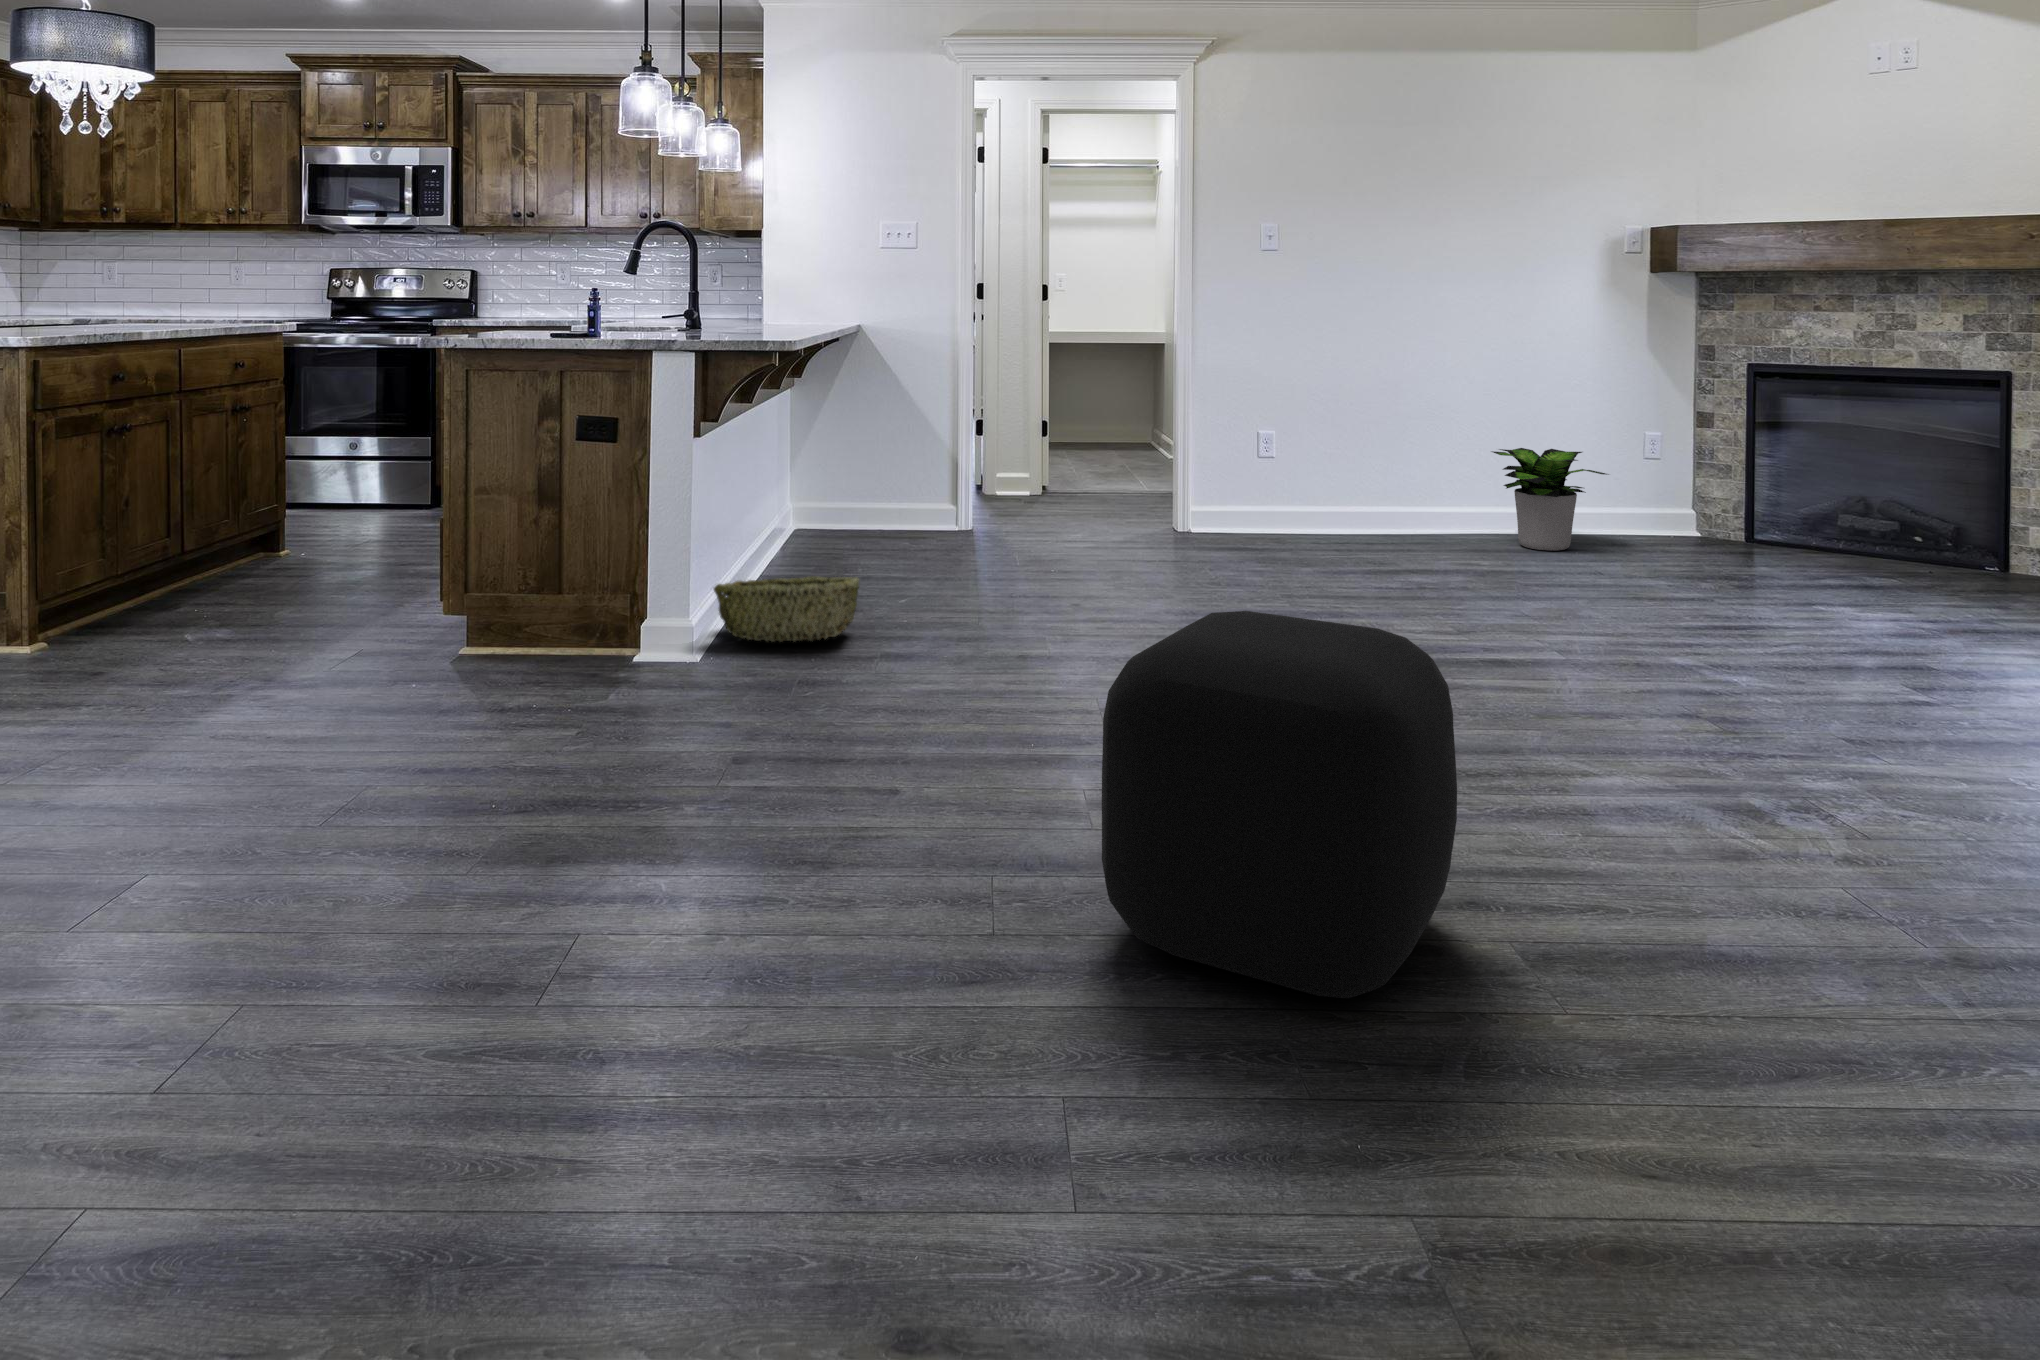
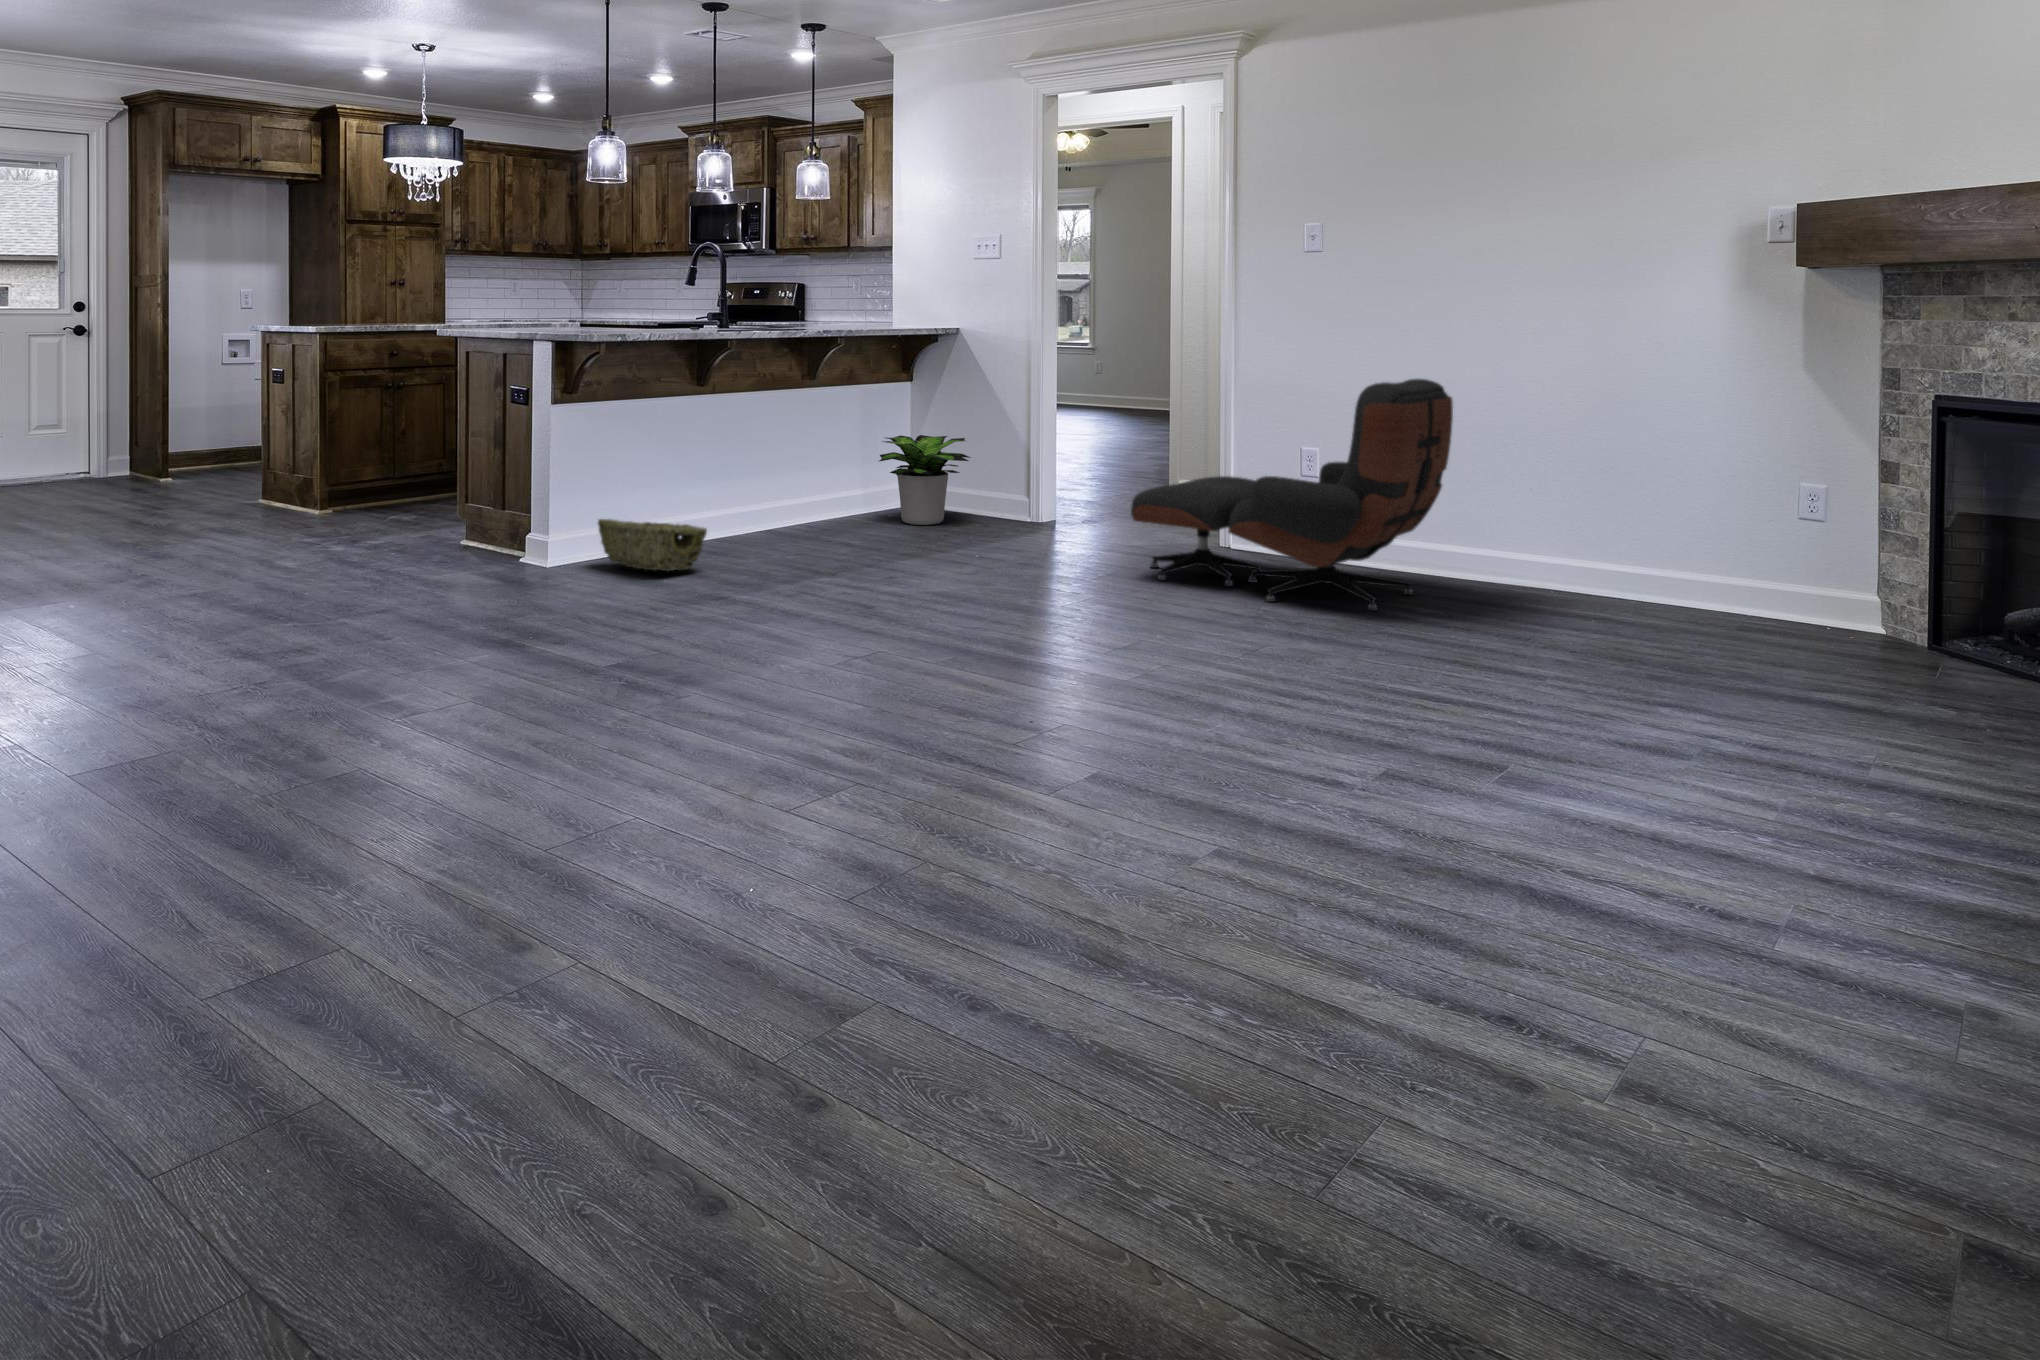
lounge chair: none [1197,363,1490,573] -> present [1131,379,1453,611]
potted plant: present [1492,448,1607,551] -> present [879,435,971,525]
ottoman: present [1102,611,1457,998] -> none [248,523,477,761]

